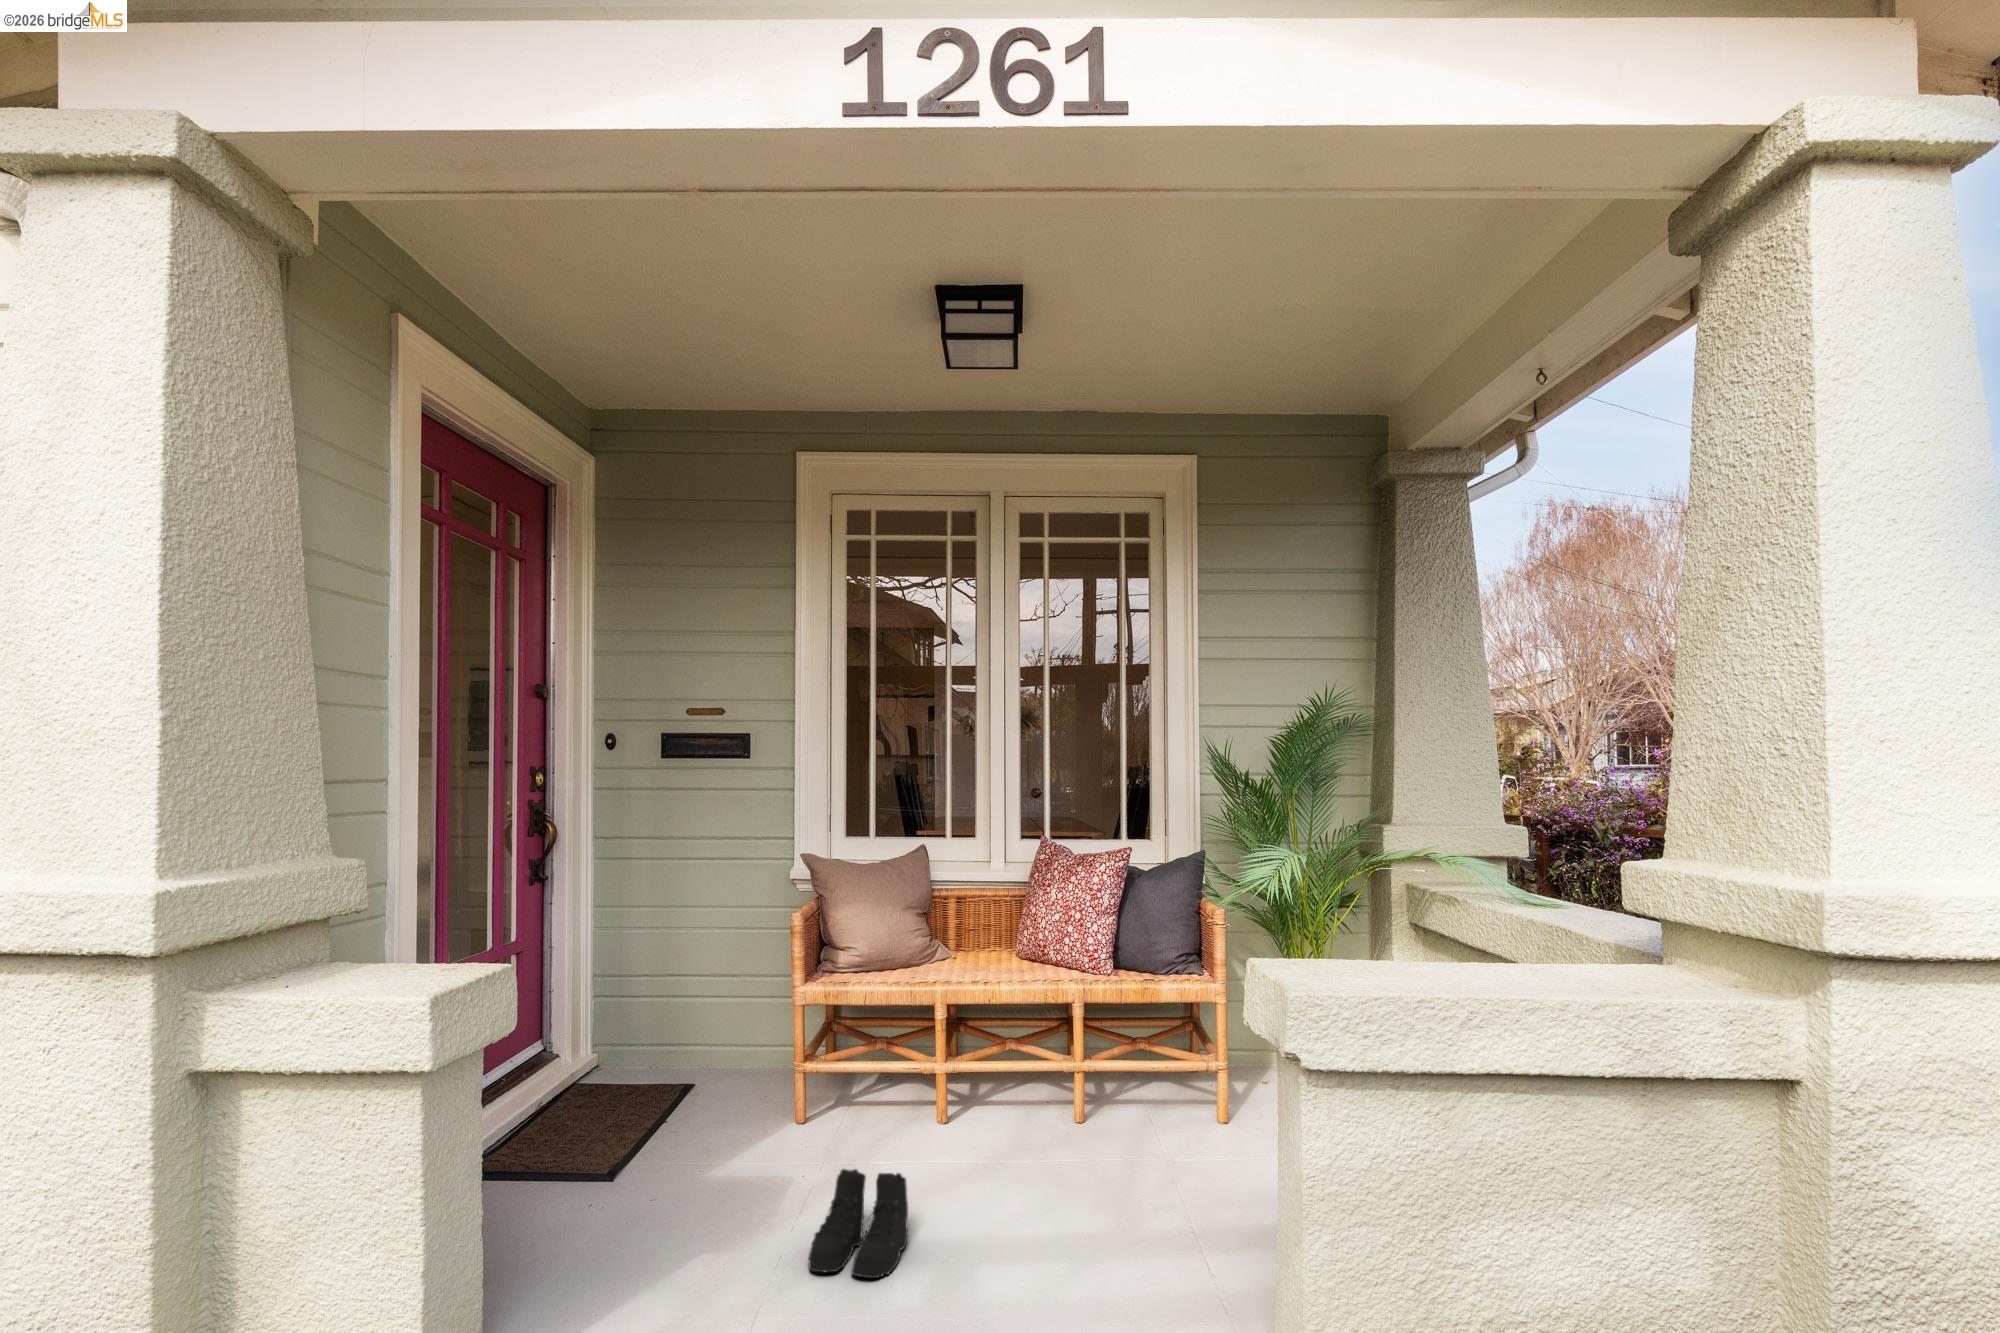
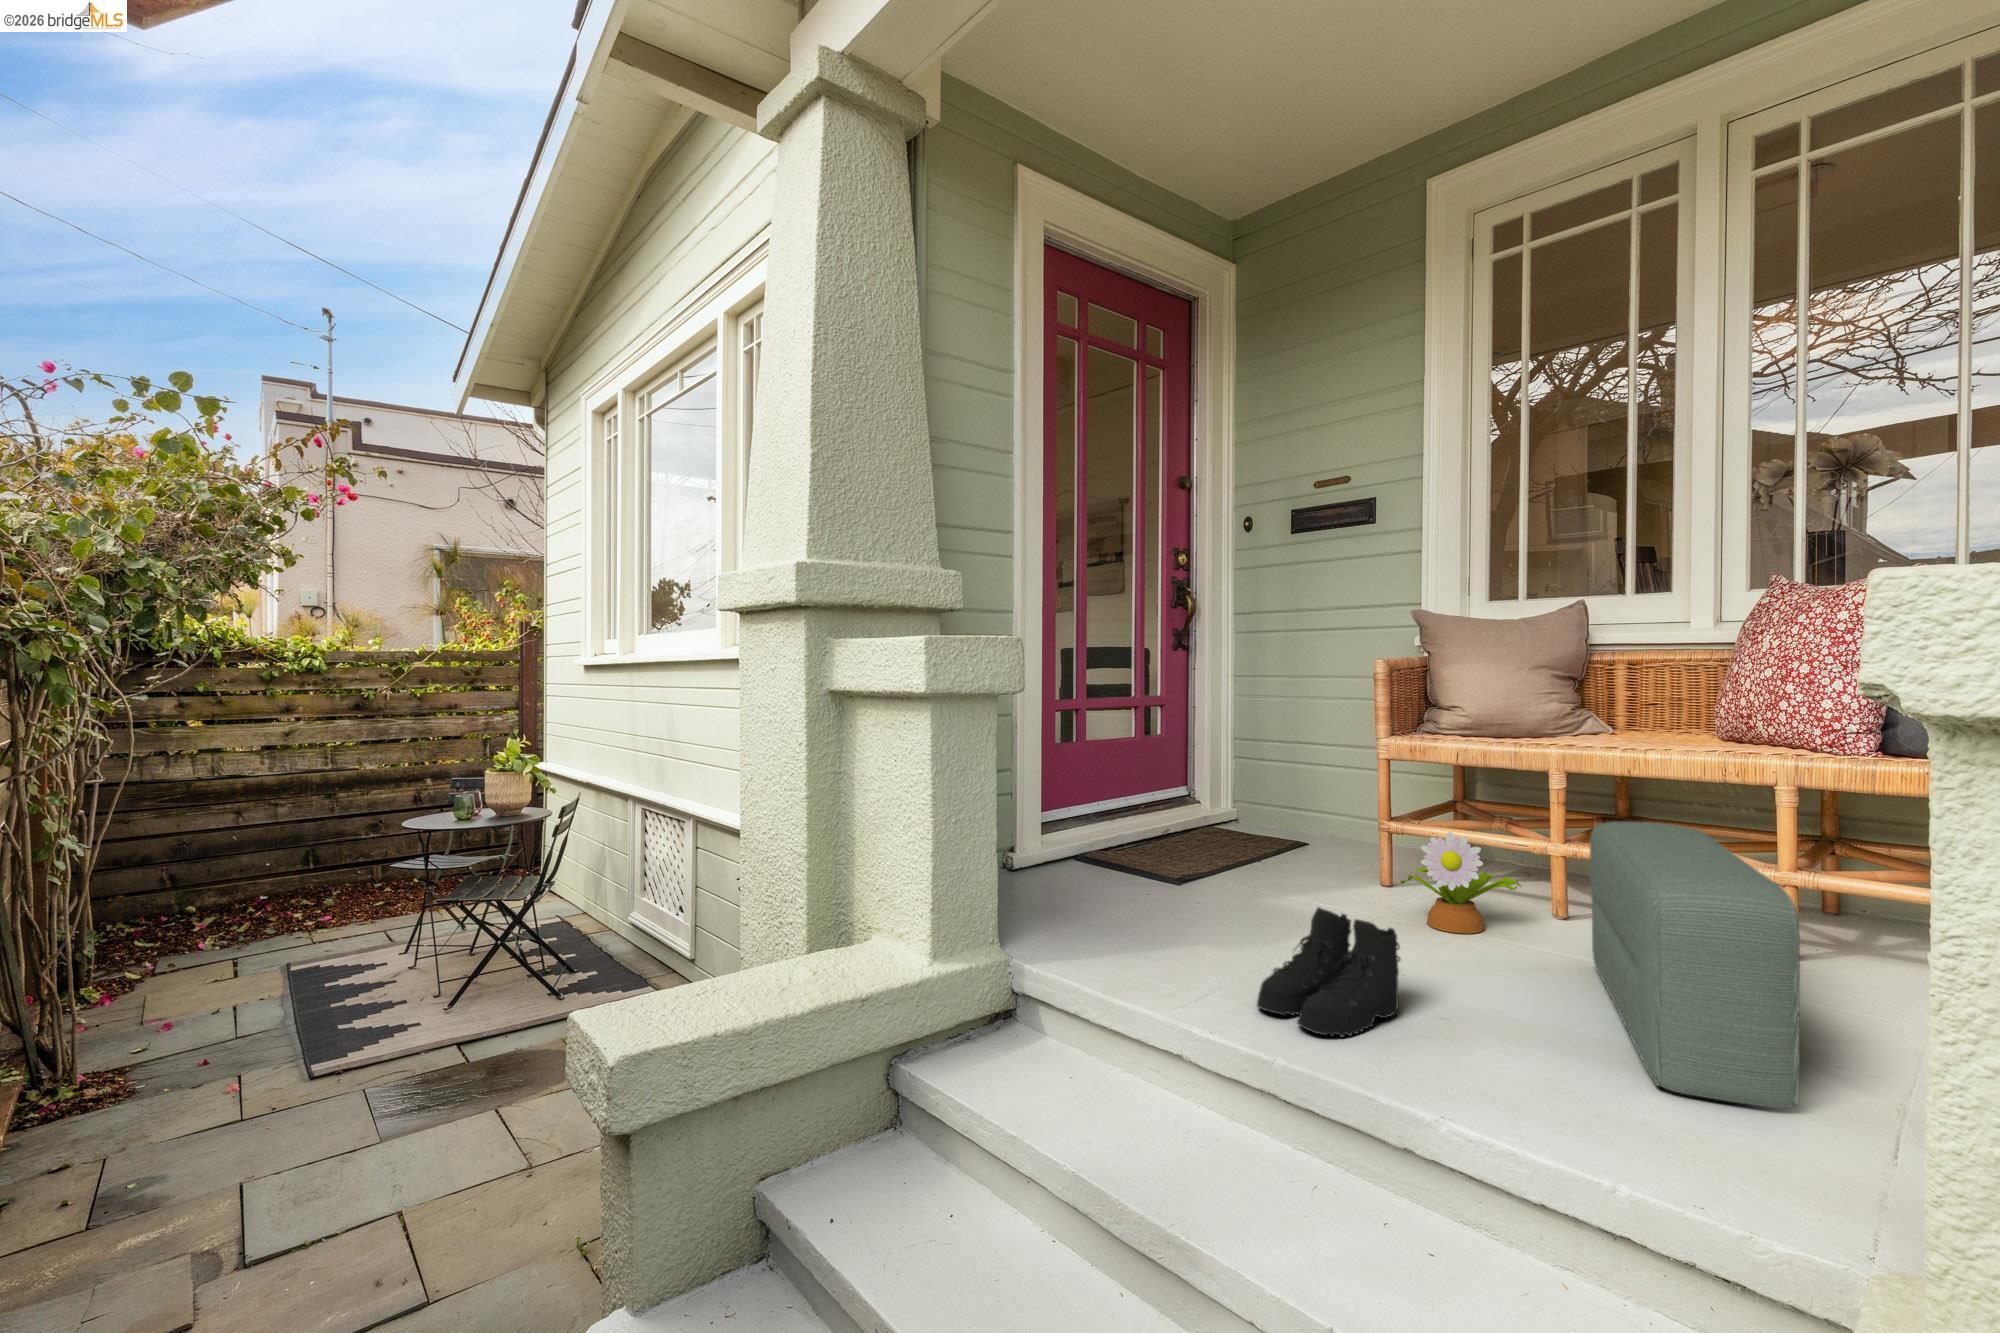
pouf: none [986,1046,1140,1243] -> present [1590,822,1800,1108]
decorative plant: none [840,1072,925,1158] -> present [1400,832,1521,934]

